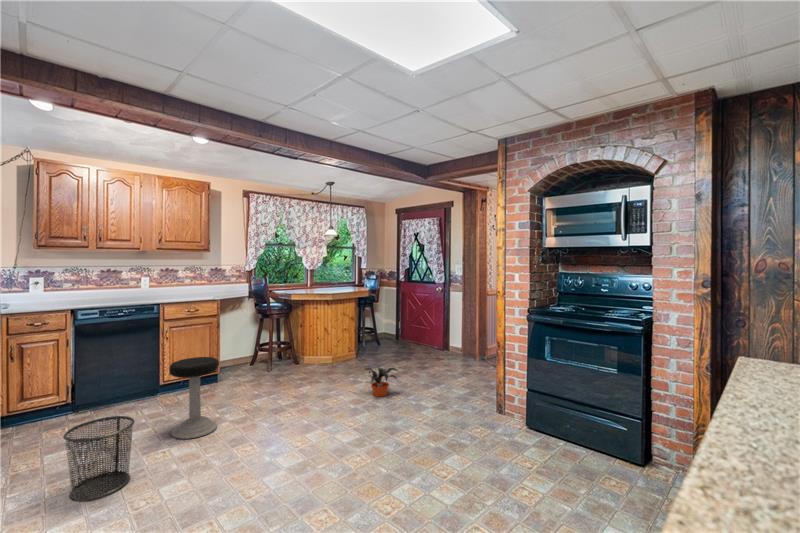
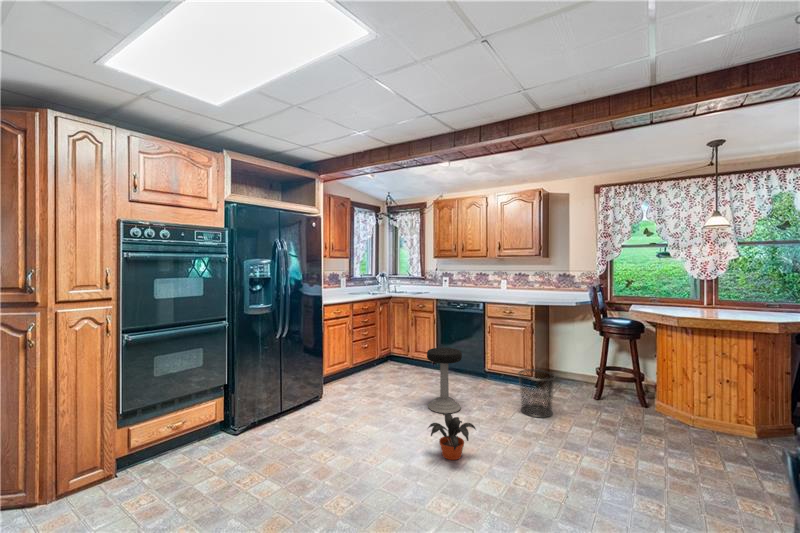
potted plant: present [365,368,397,397] -> present [429,412,475,460]
waste bin: present [63,416,135,500] -> present [518,369,555,418]

